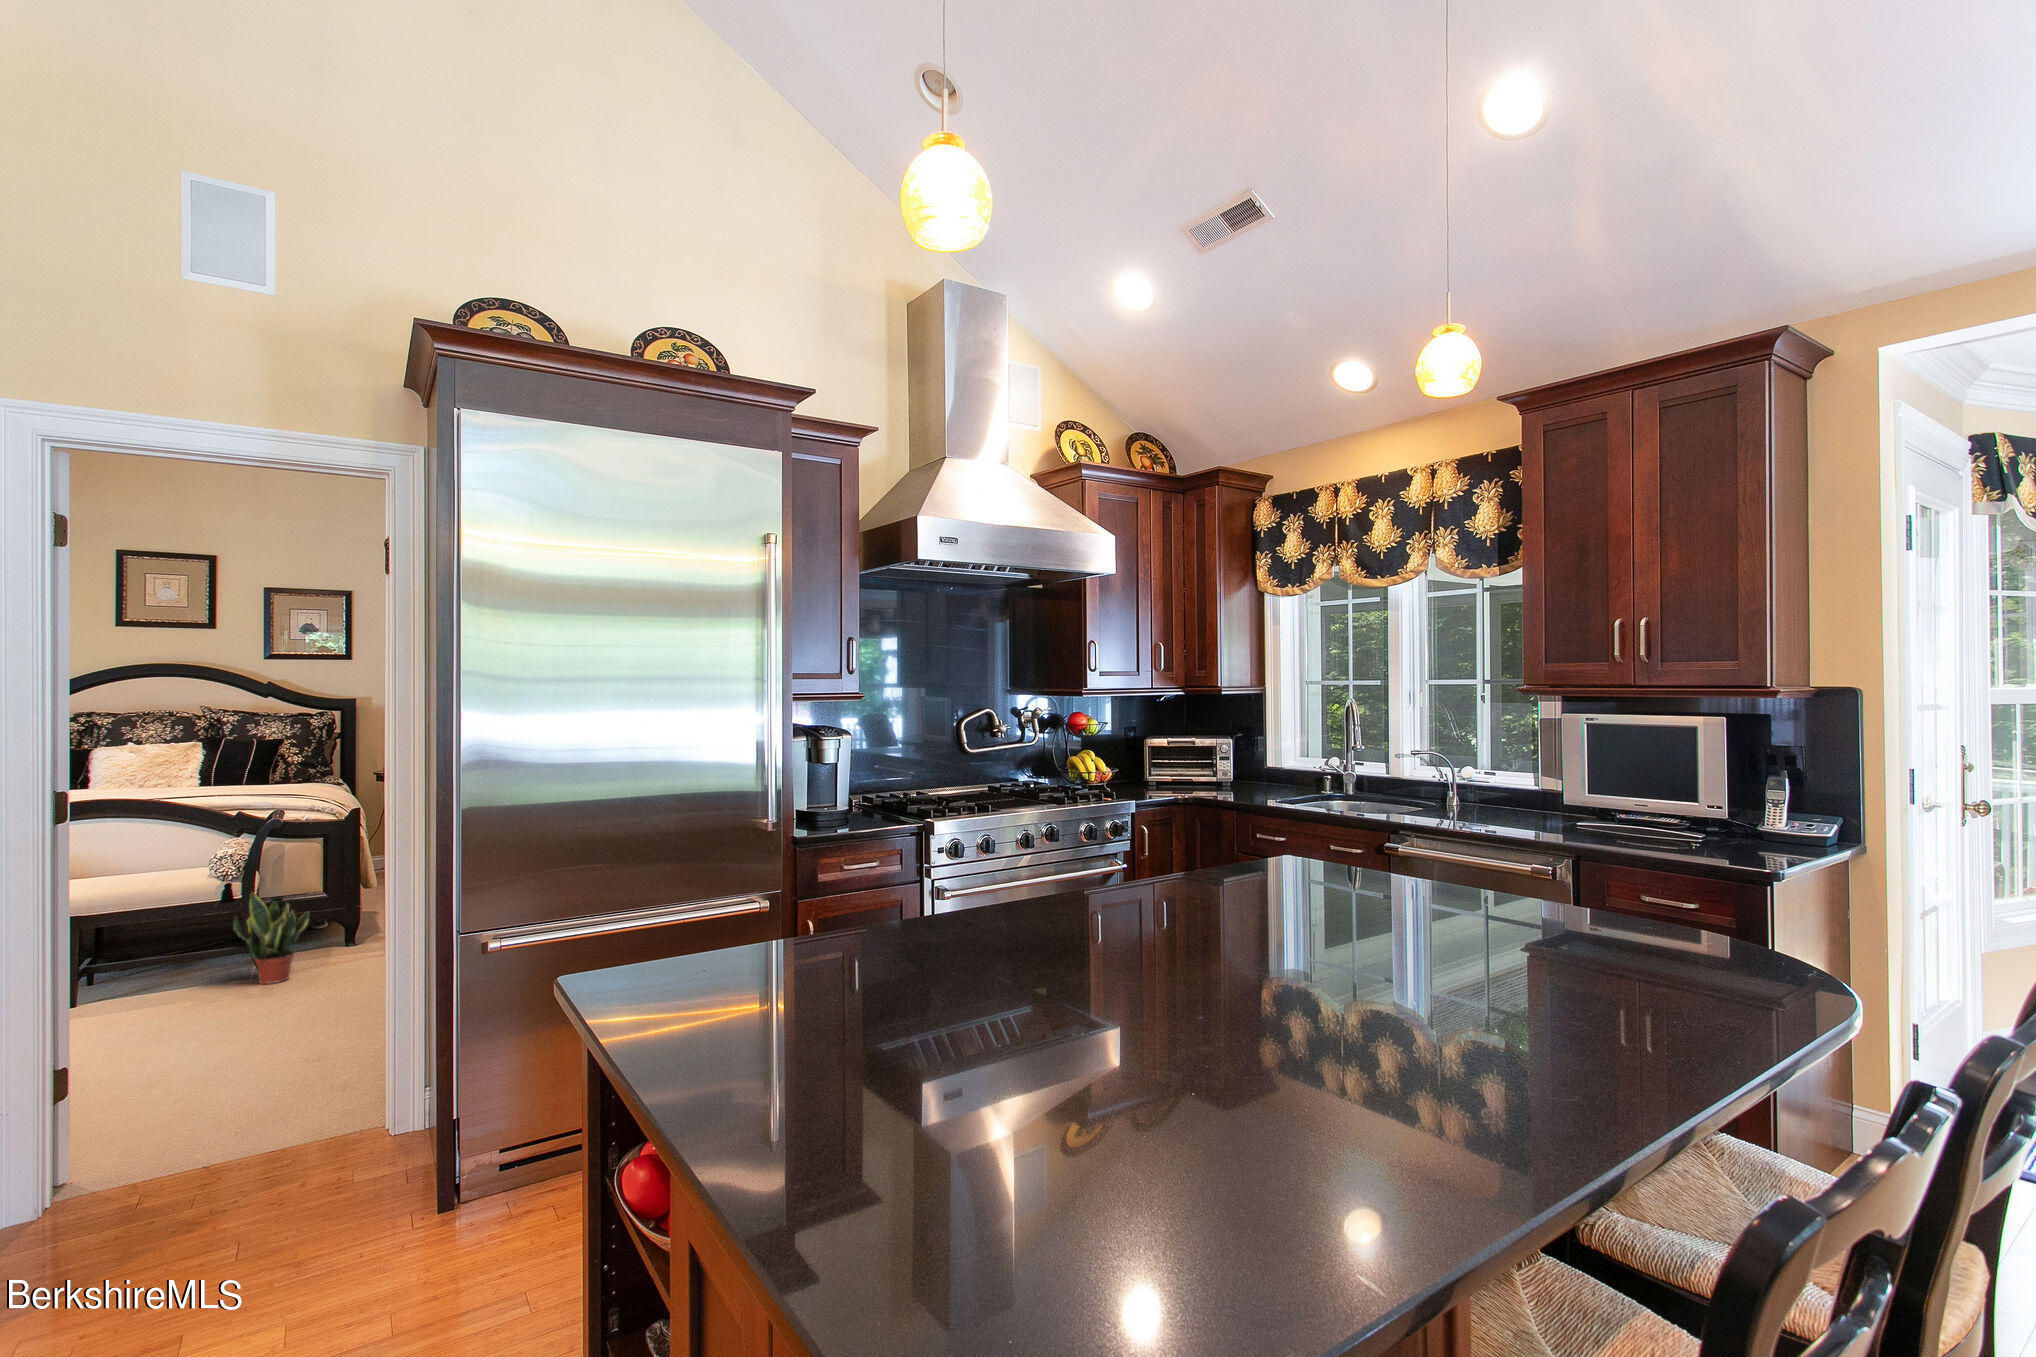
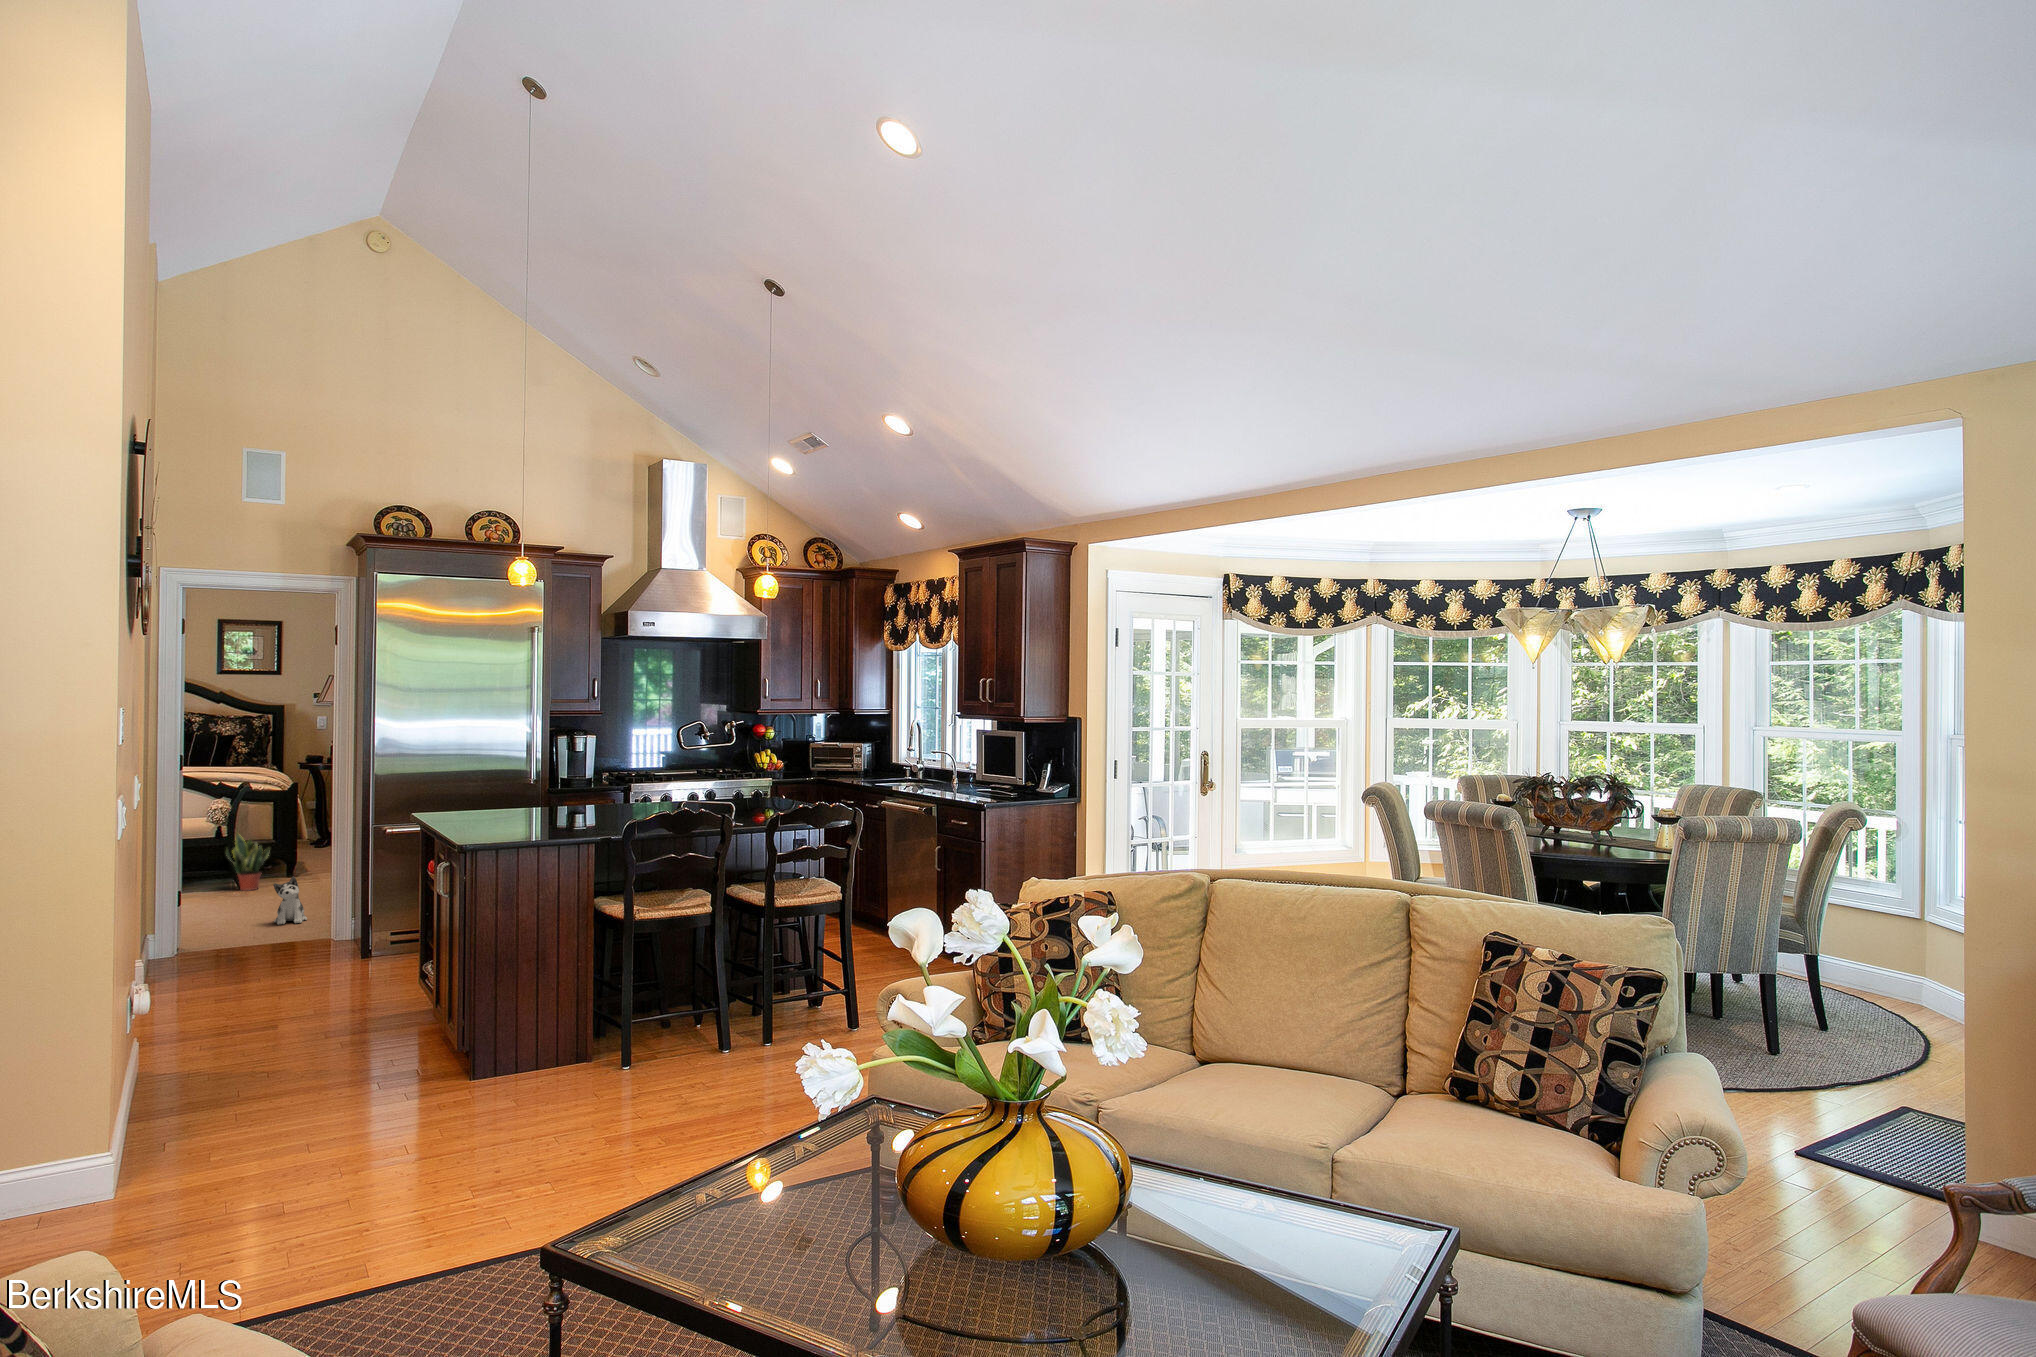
plush toy: none [283,992,348,1085] -> present [273,876,307,925]

